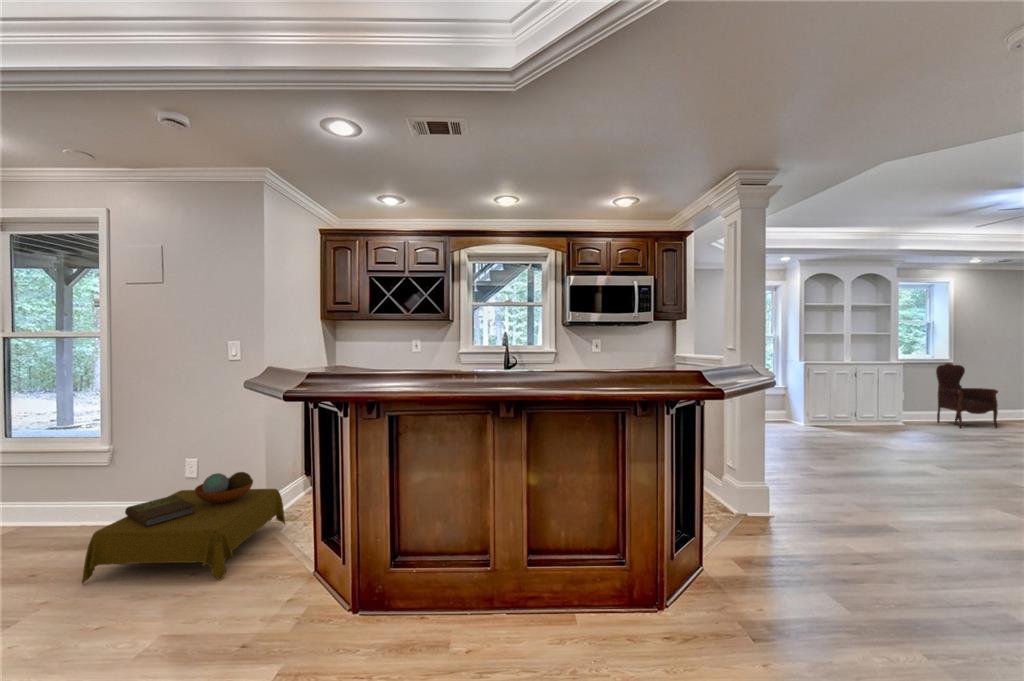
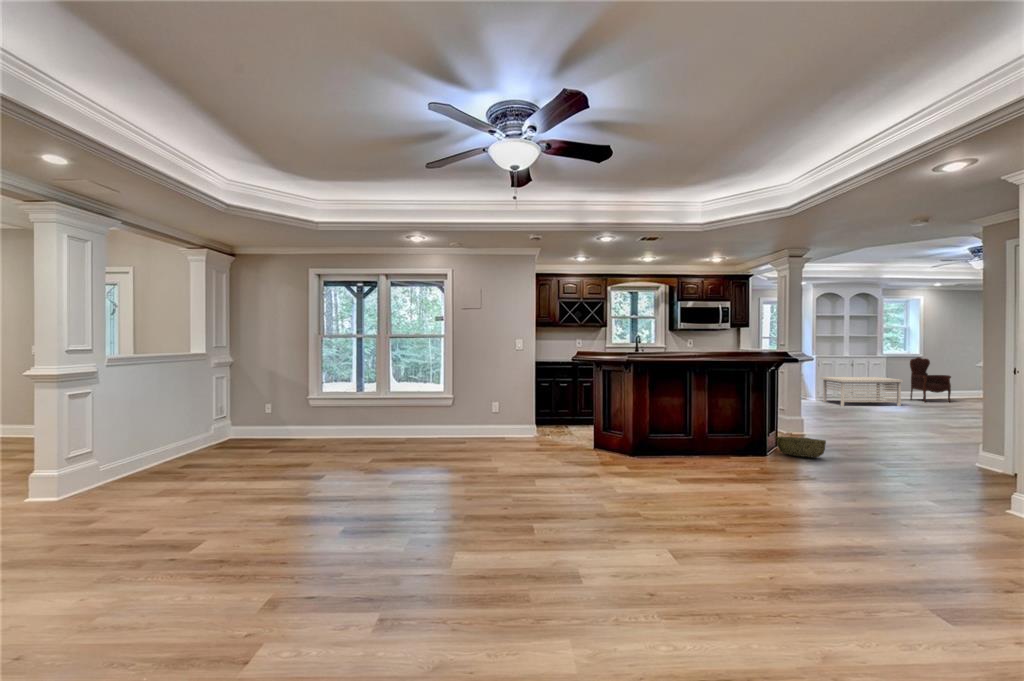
storage bench: none [809,391,931,436] -> present [820,377,903,406]
side table: present [82,472,285,584] -> none [494,406,560,451]
woven basket: none [685,556,805,636] -> present [775,436,826,457]

